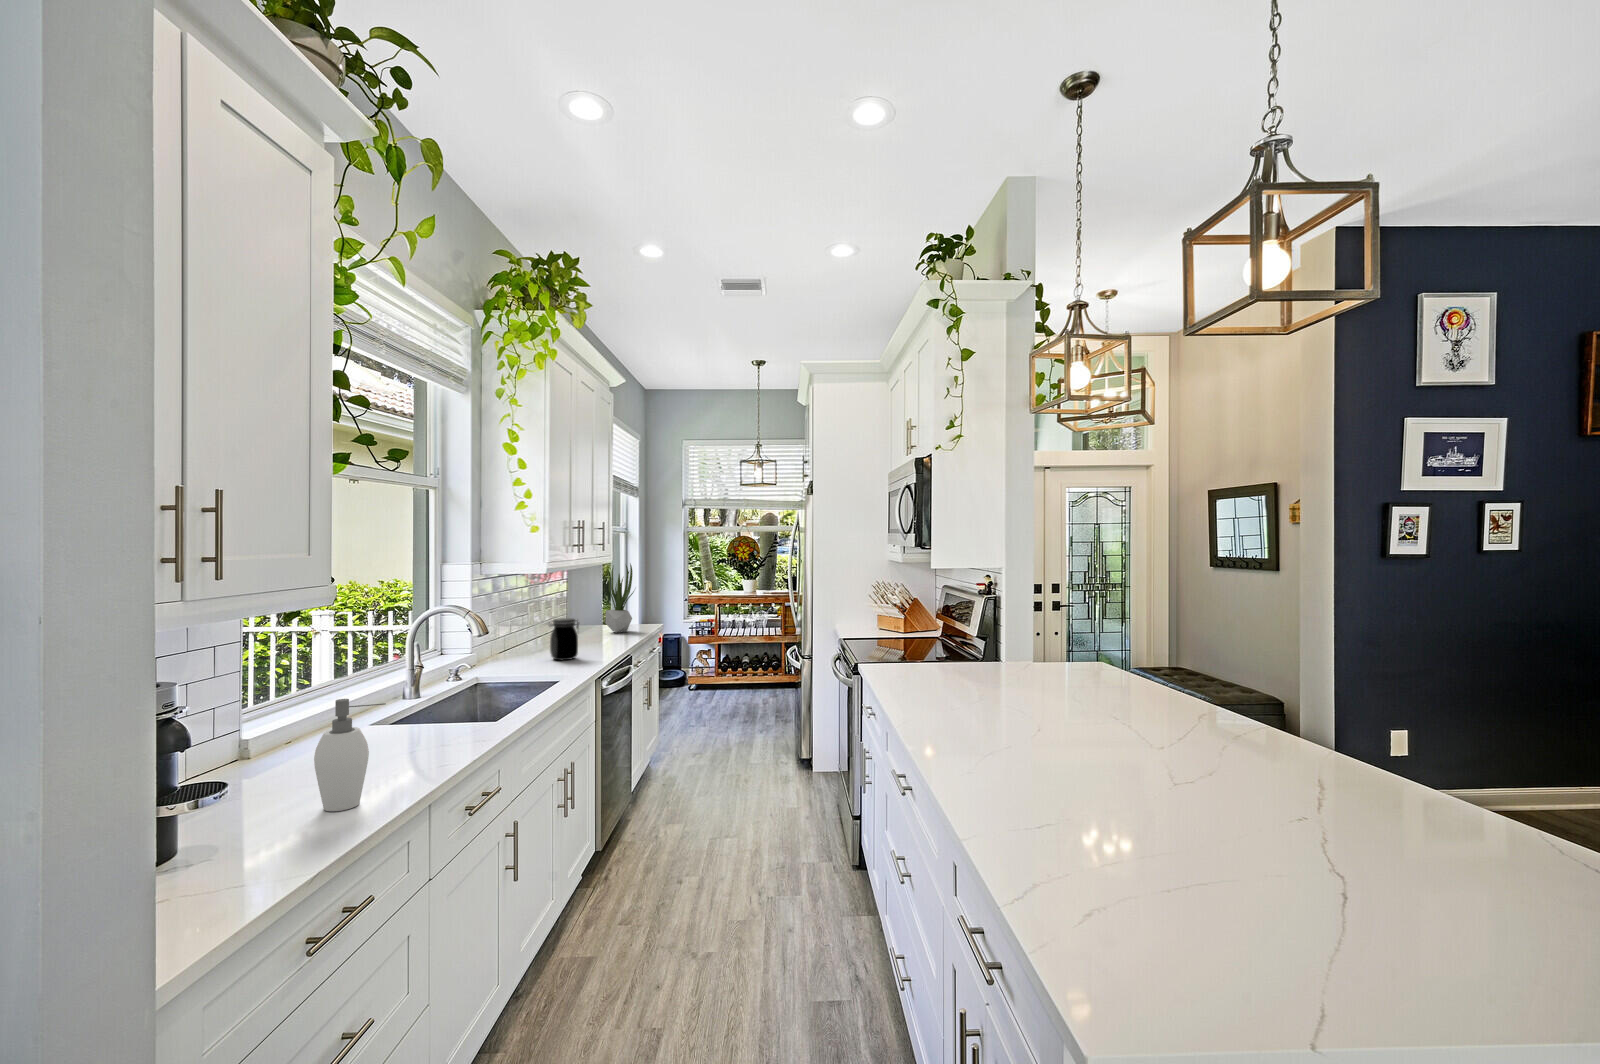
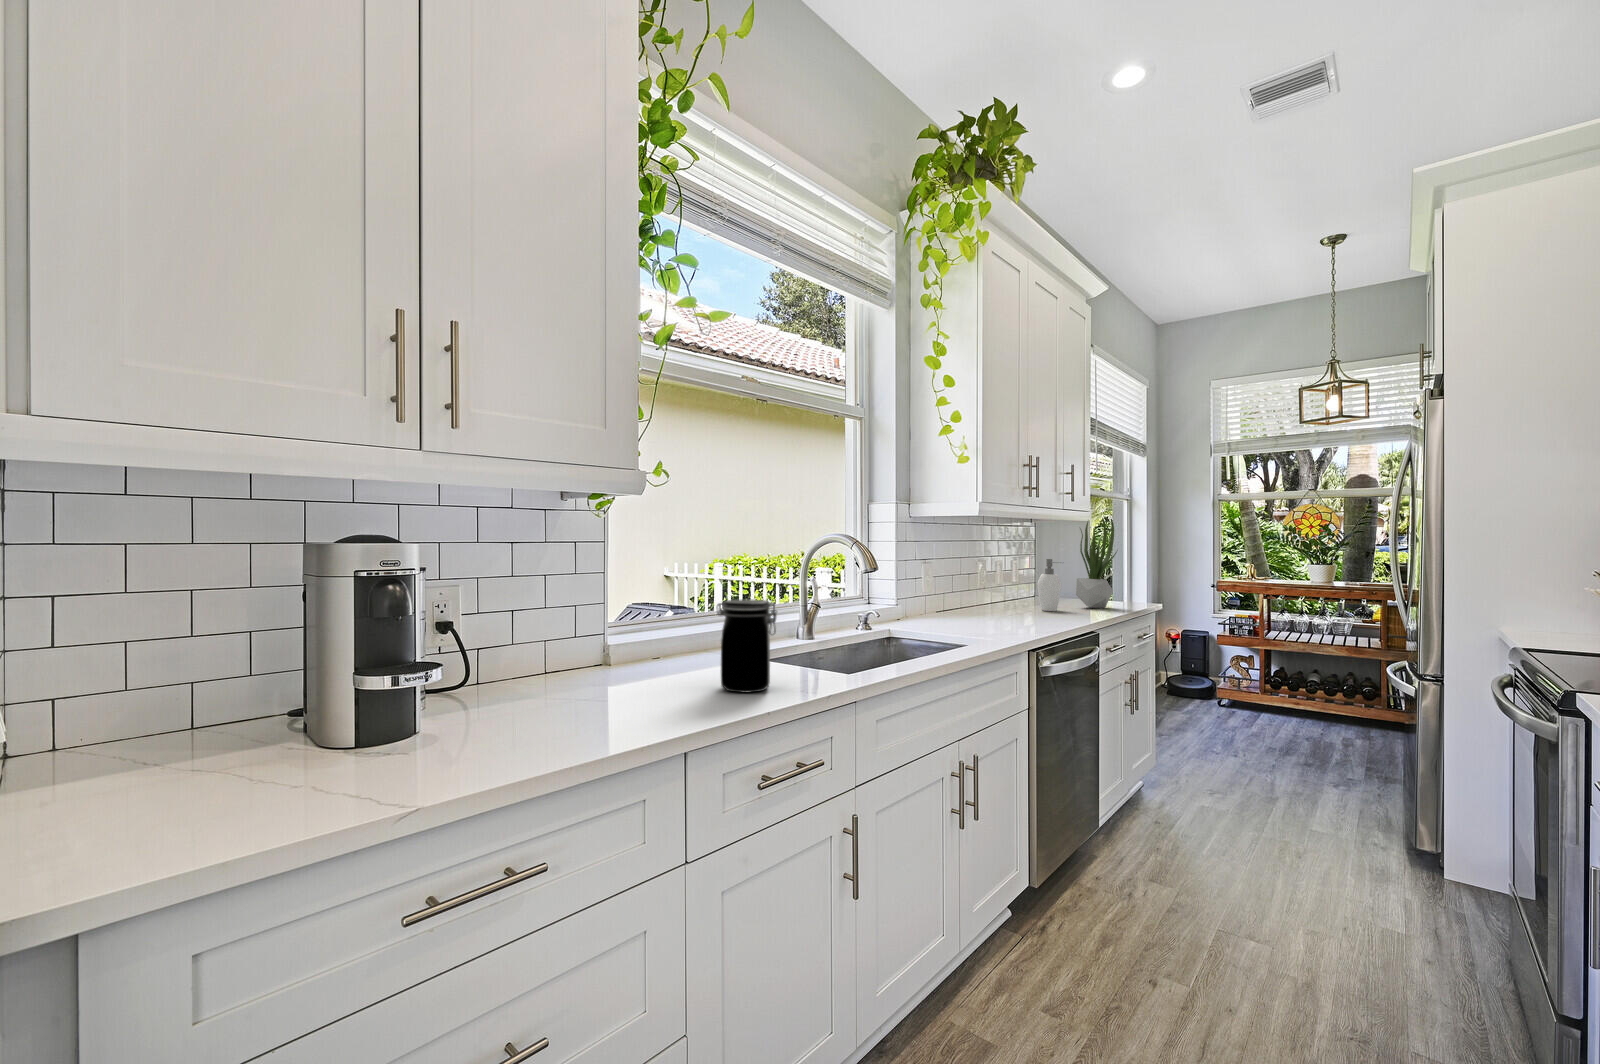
jar: present [549,618,579,660] -> present [717,599,777,693]
soap dispenser: present [314,699,386,811] -> present [1037,559,1061,611]

